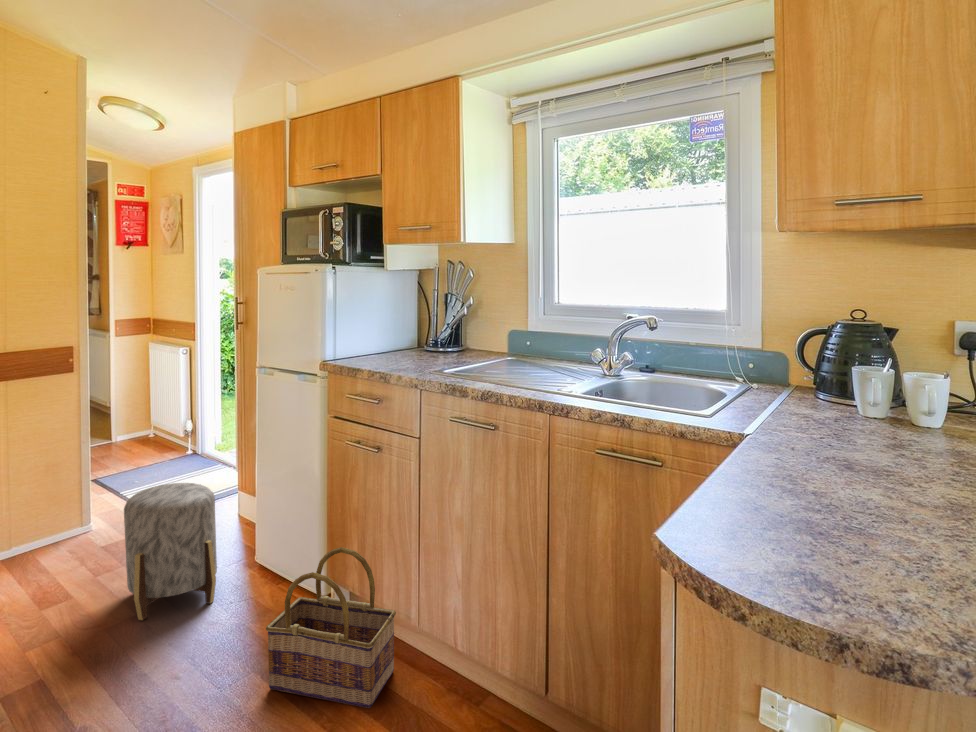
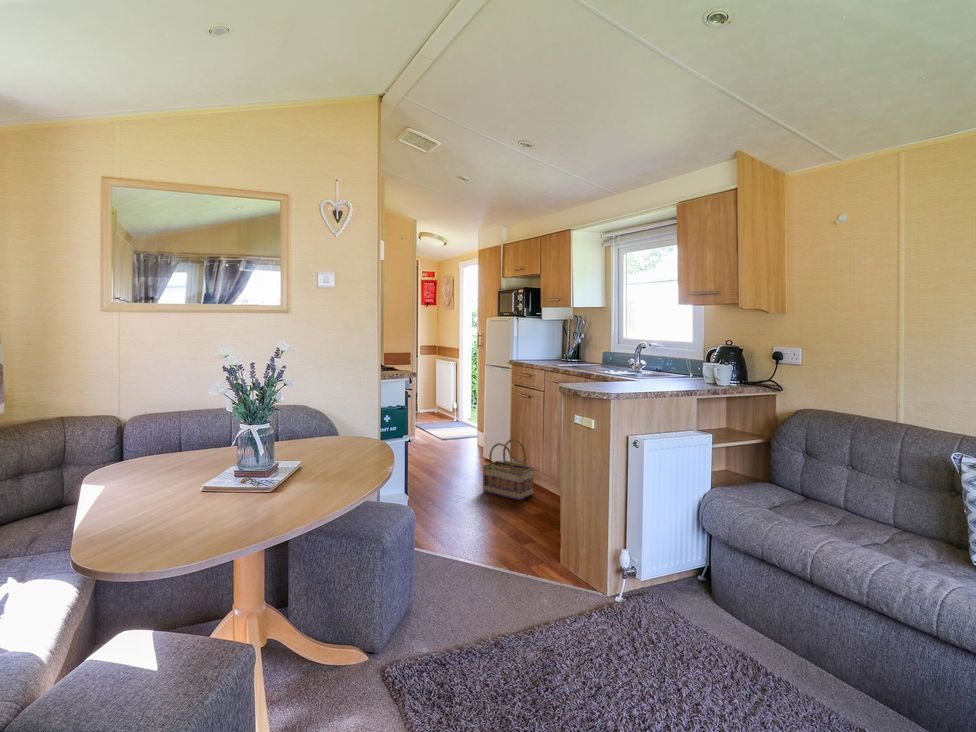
stool: present [124,483,217,620] -> none [431,417,465,471]

